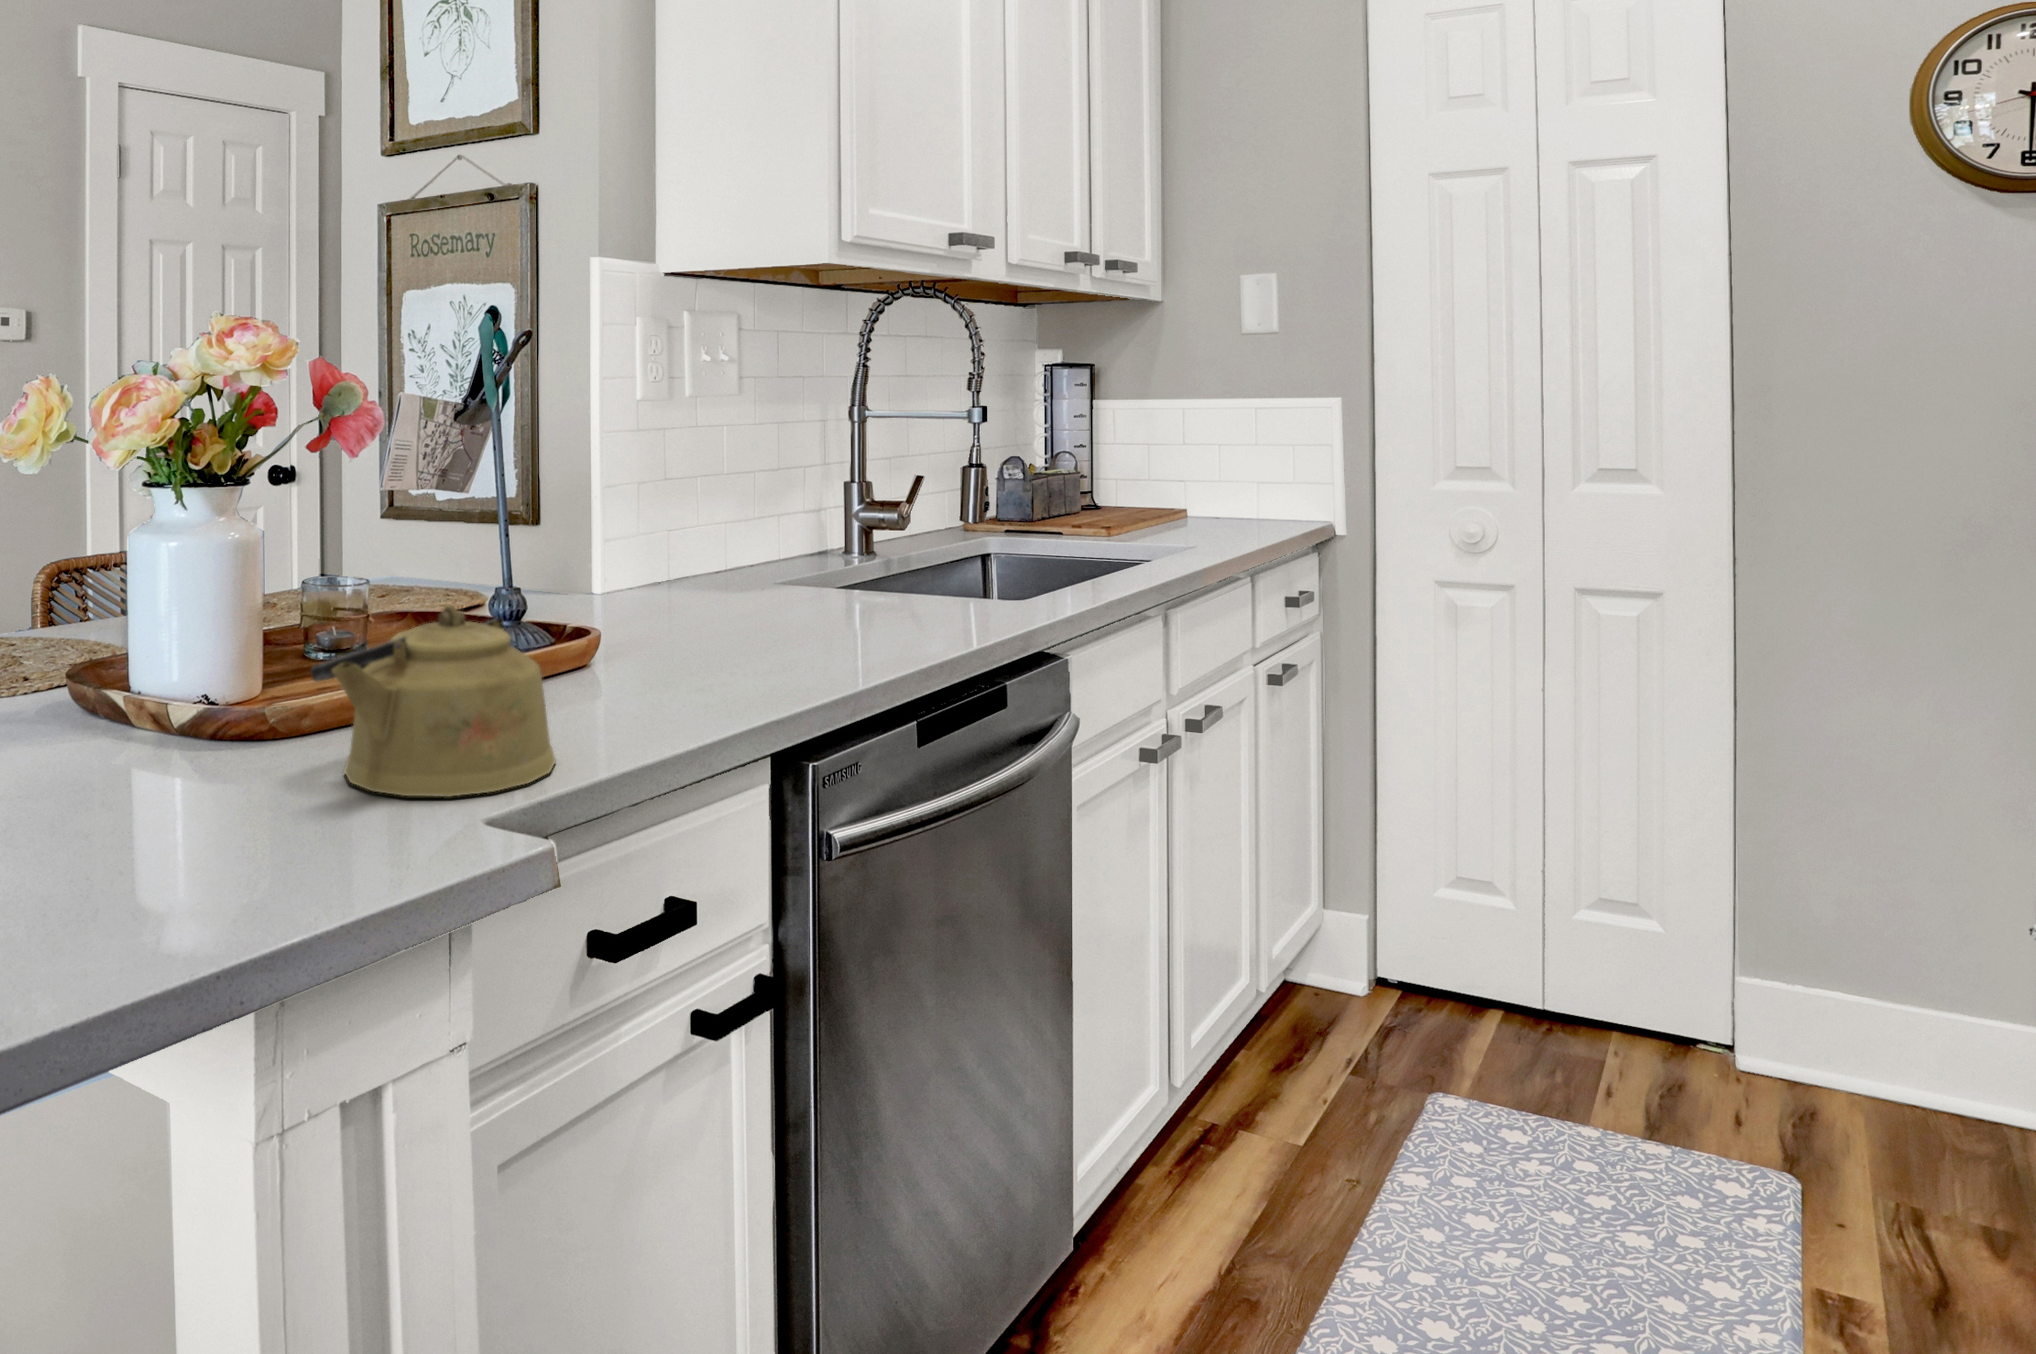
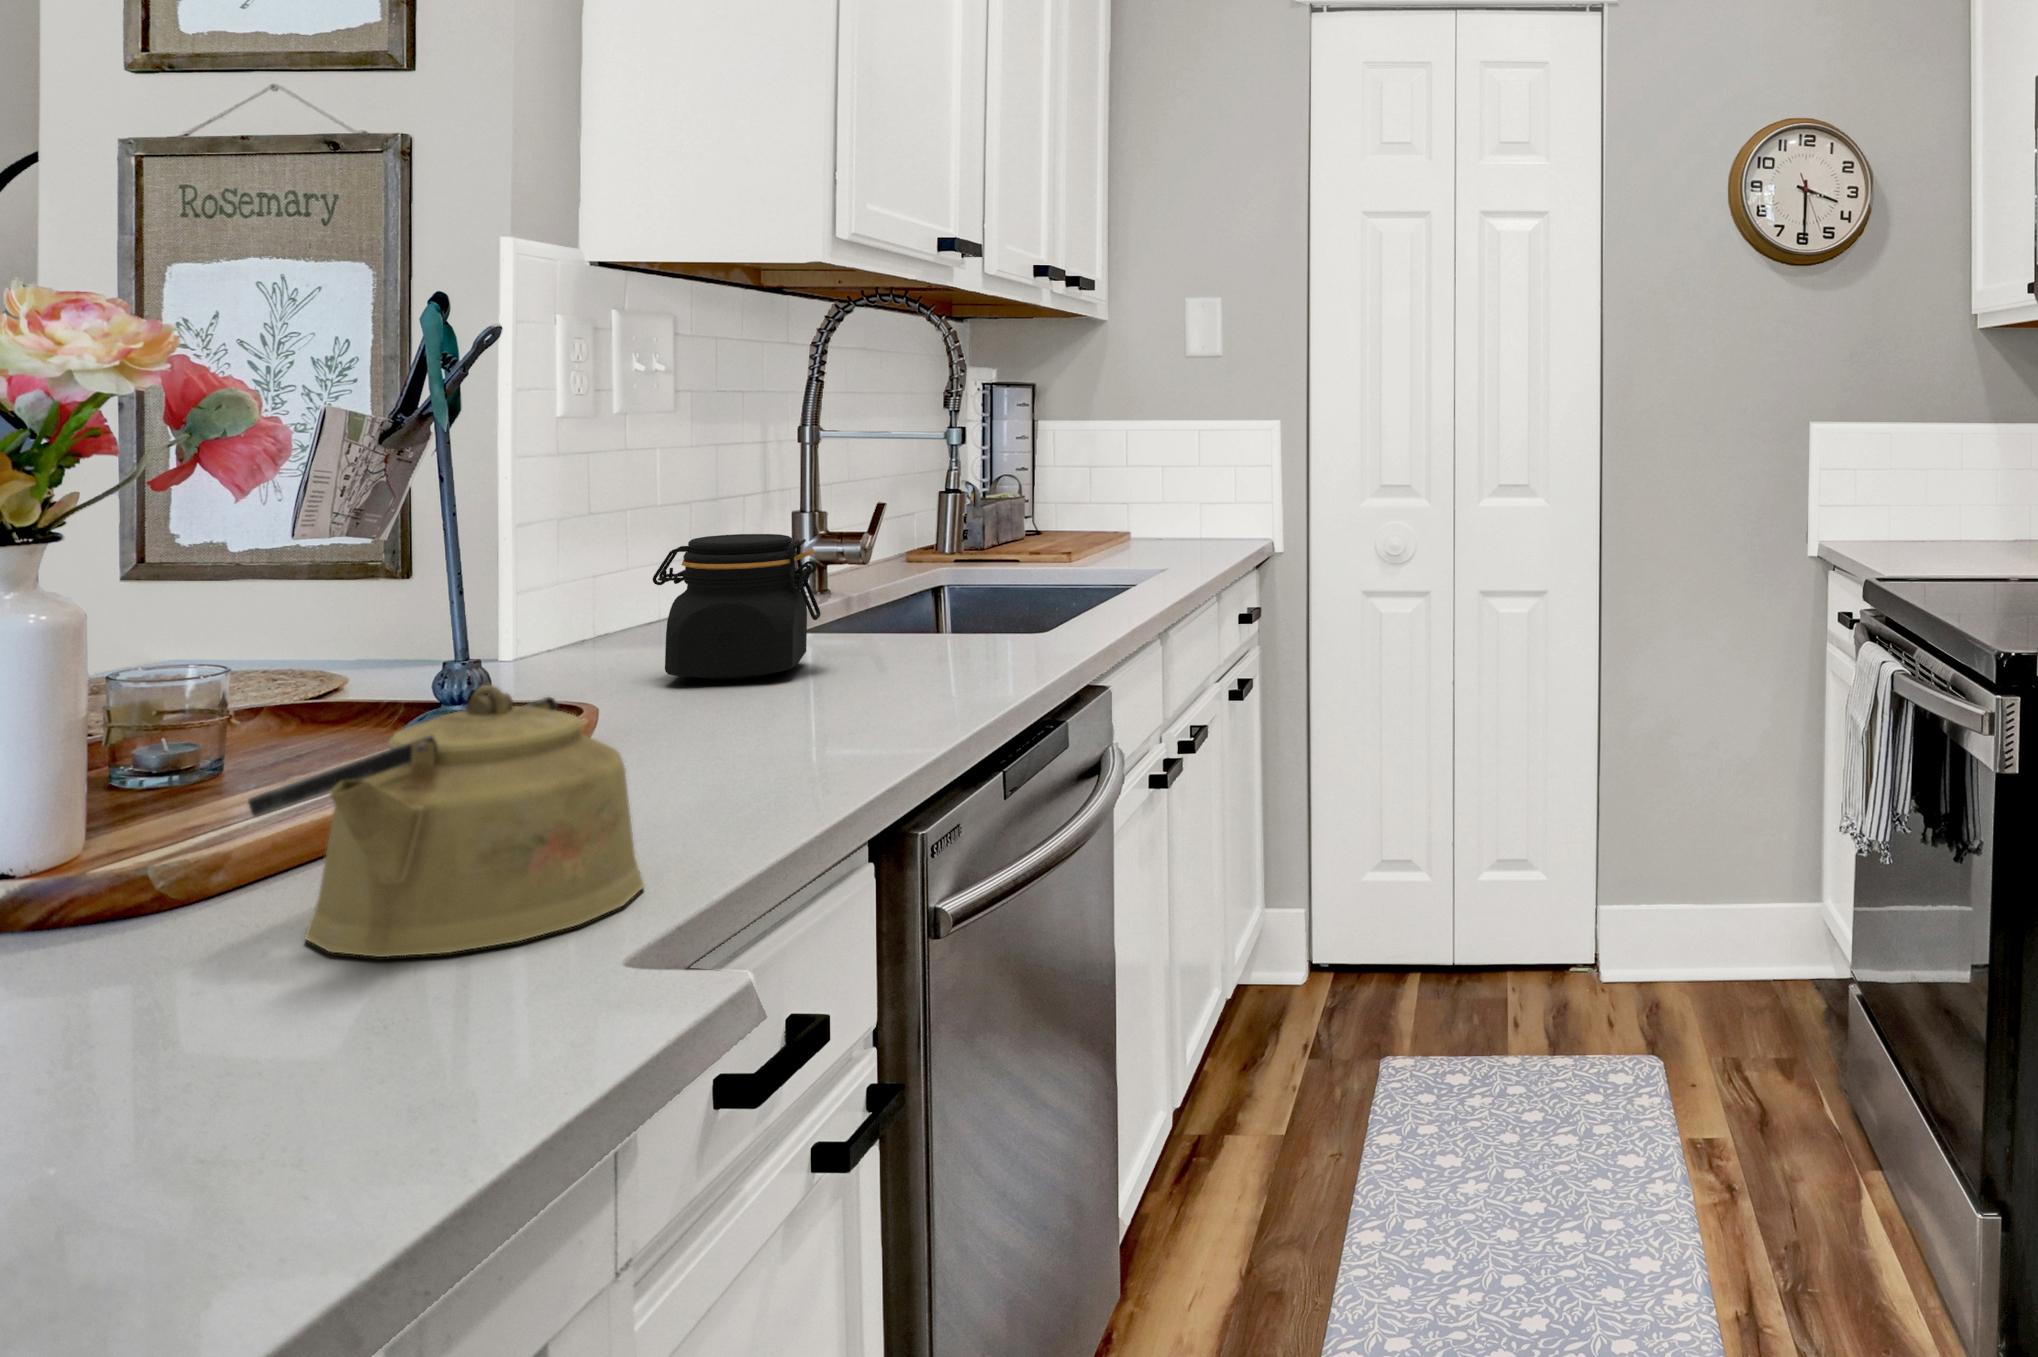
jar: none [673,500,797,620] -> present [653,534,821,680]

